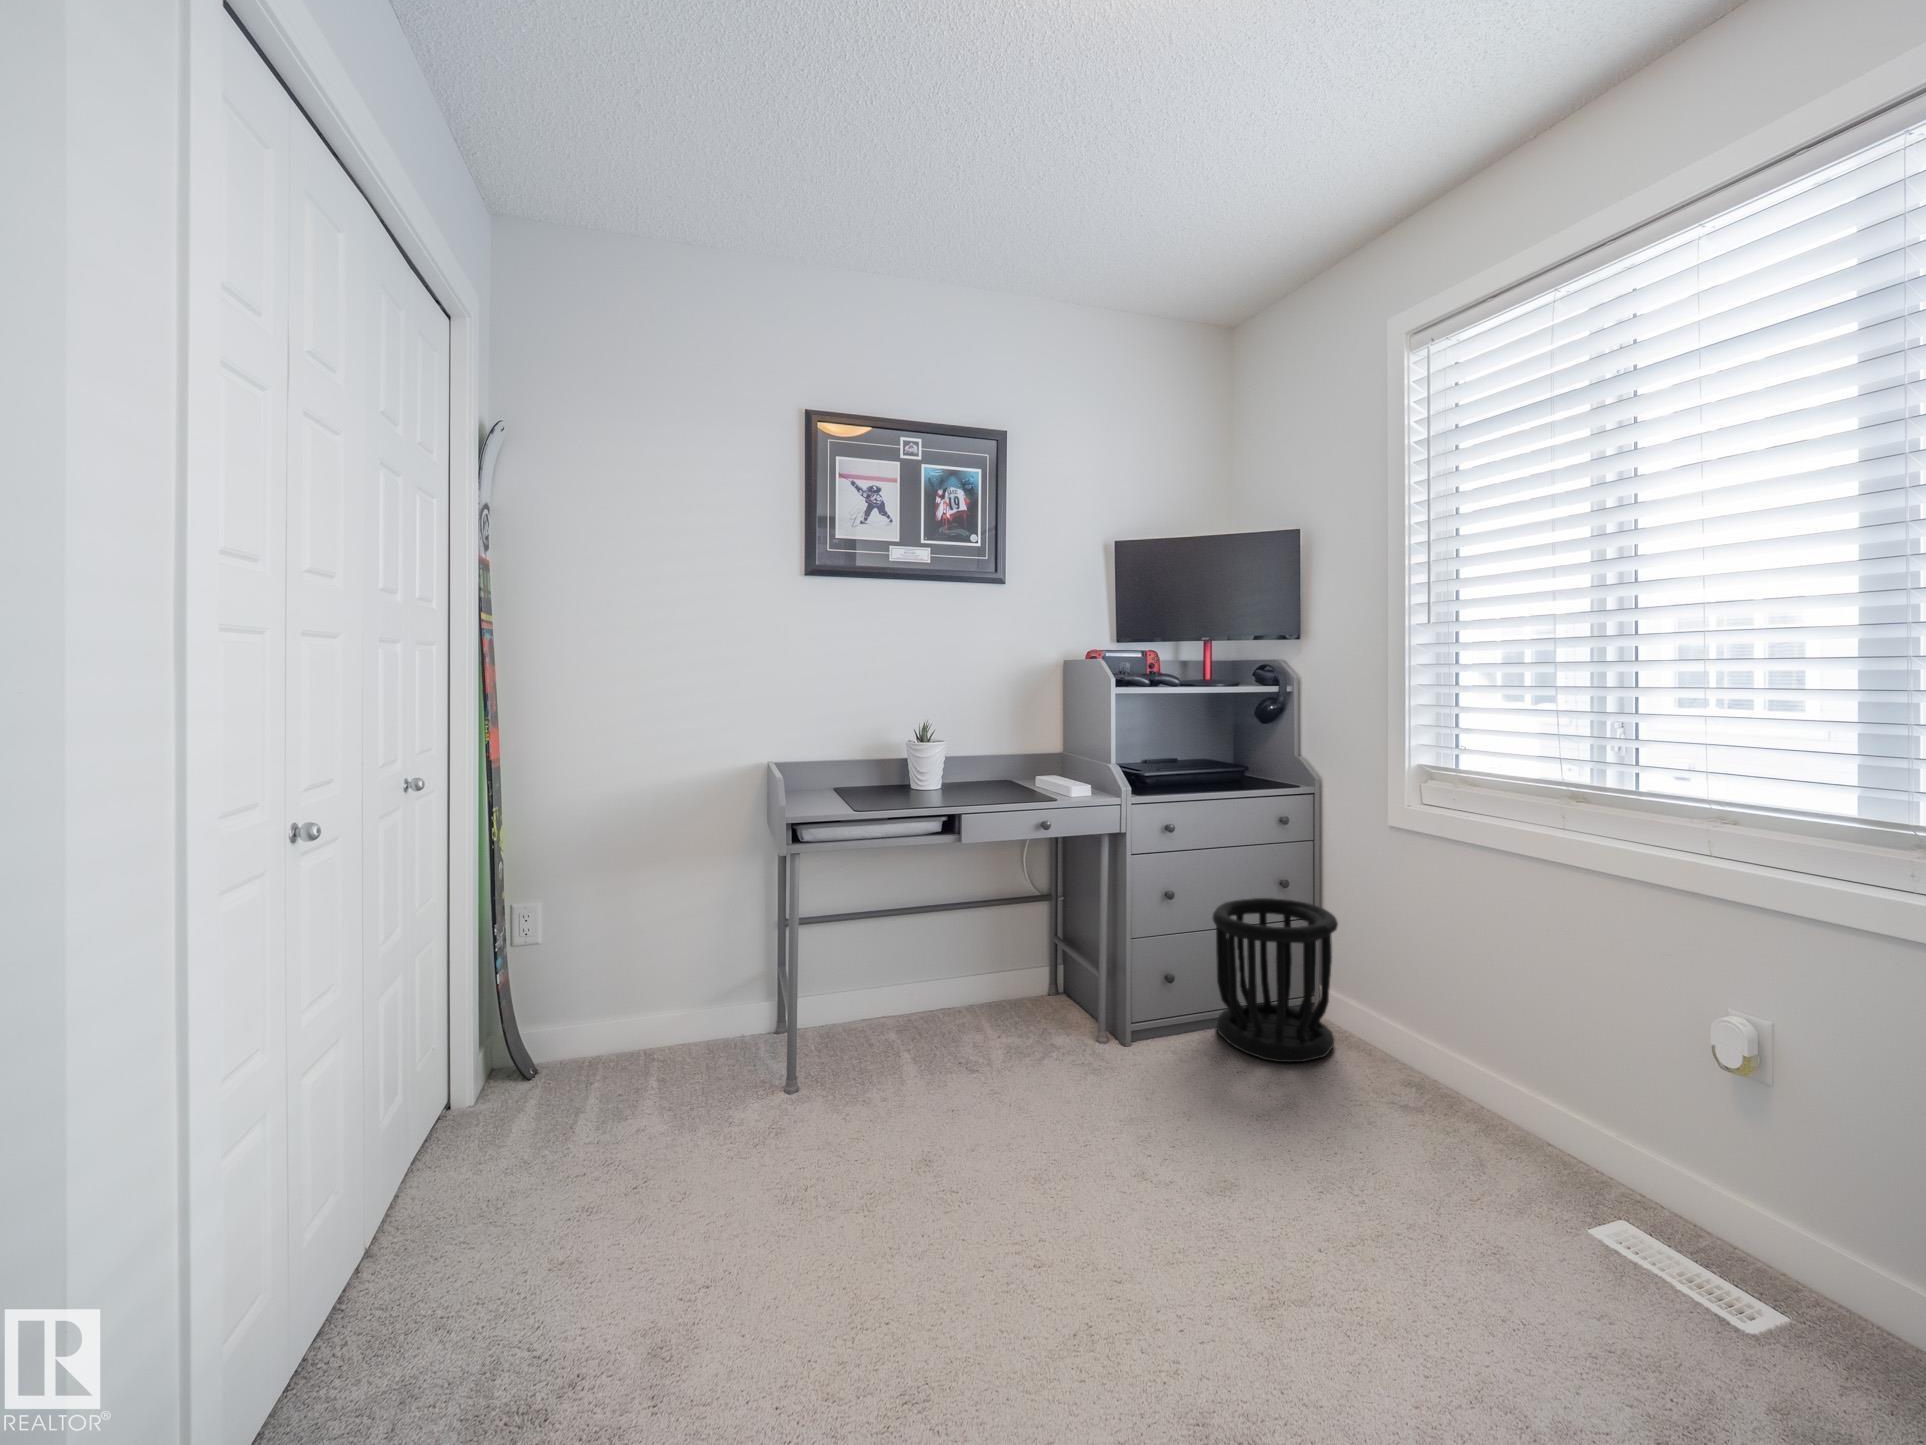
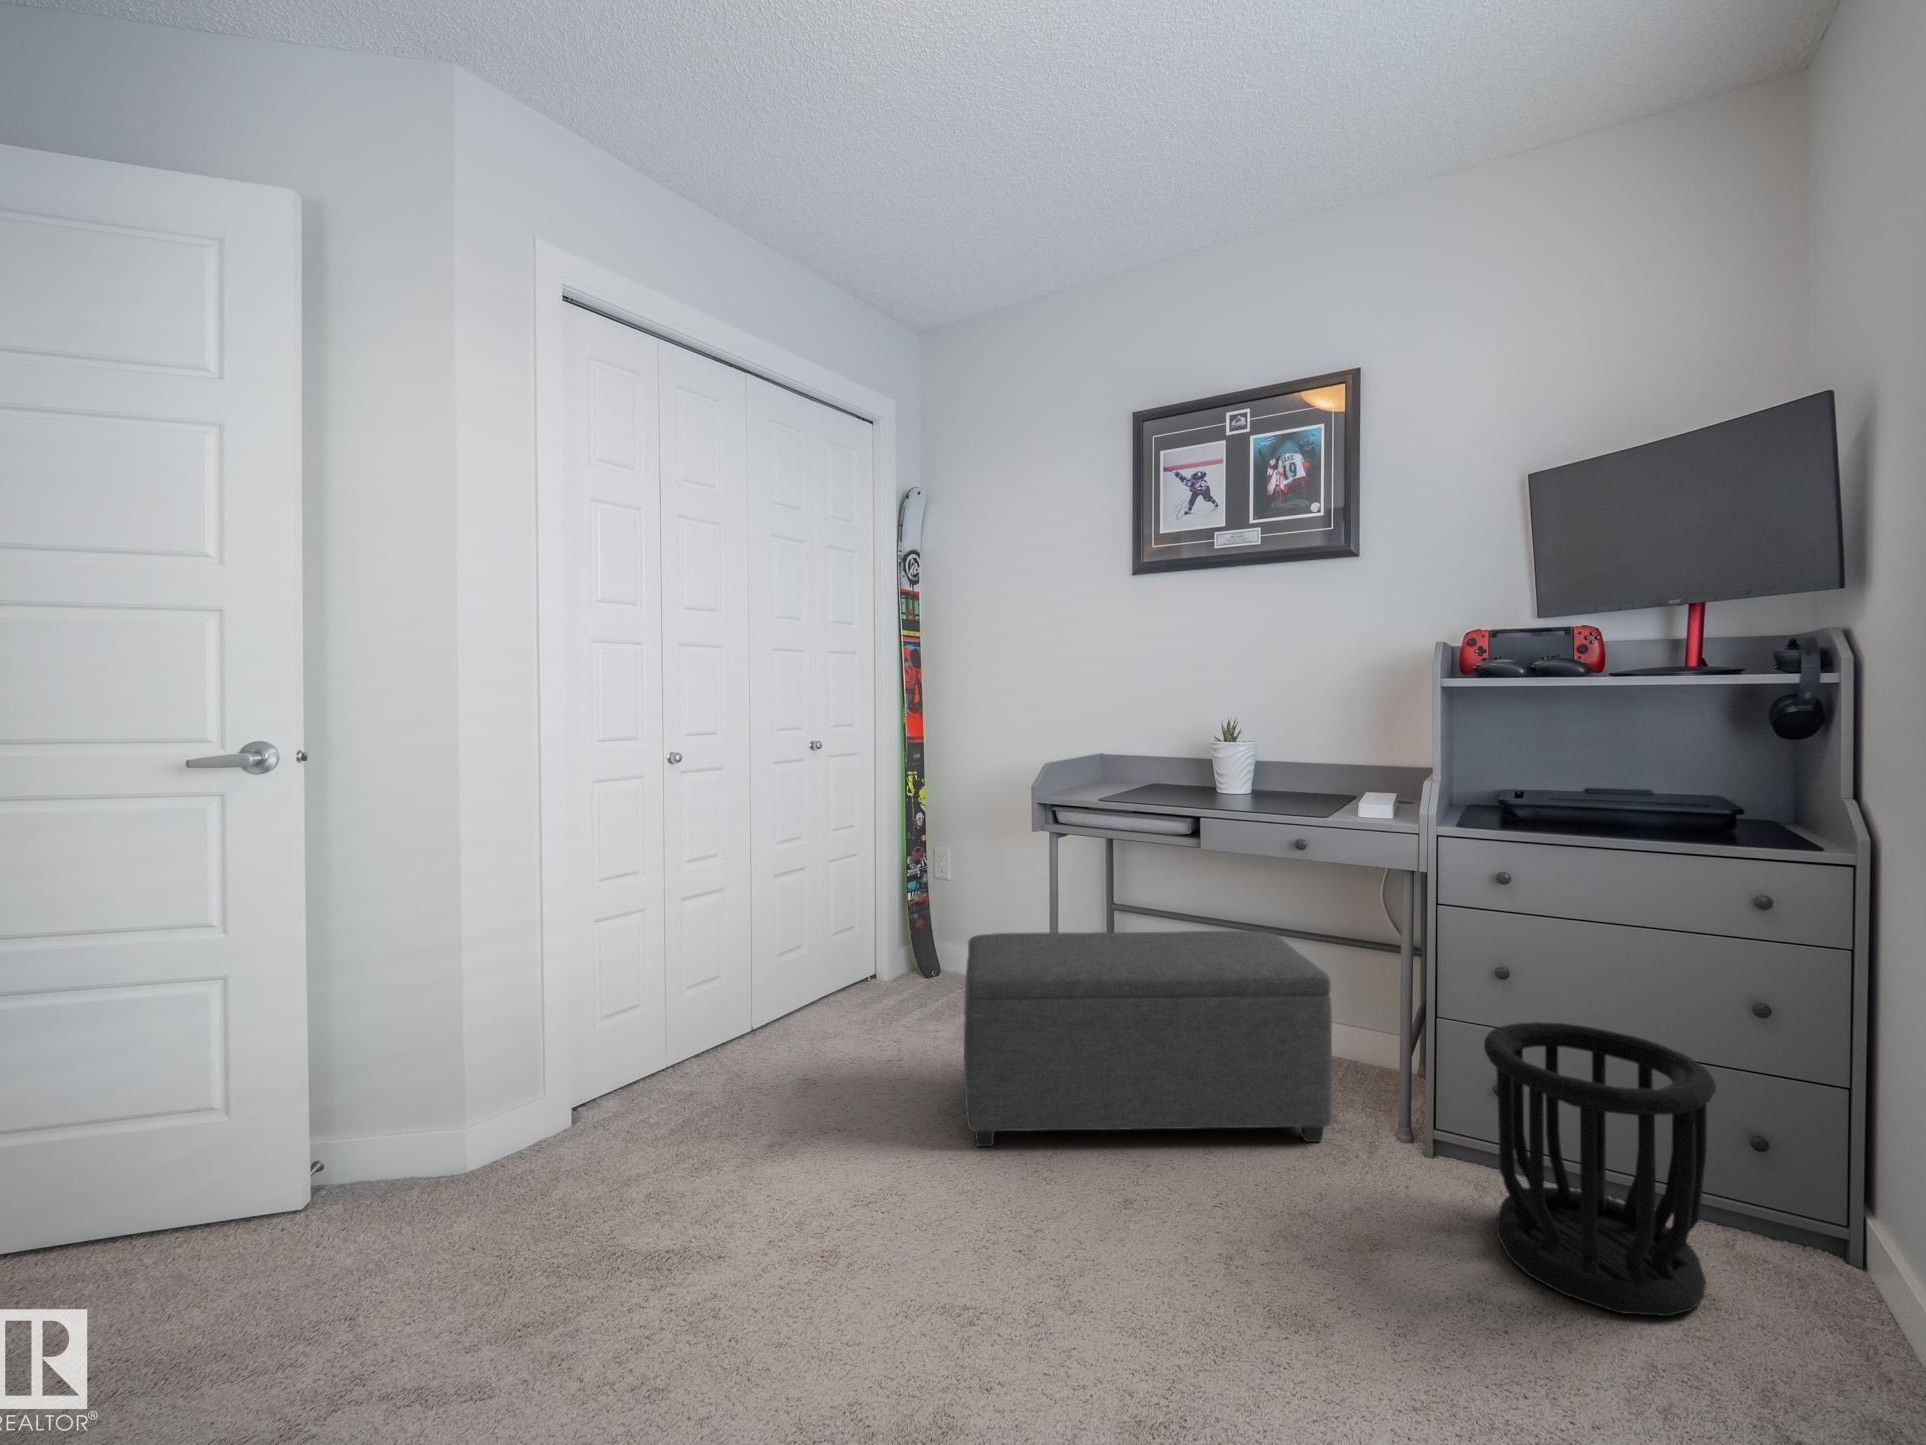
ottoman: none [797,900,1101,1207] -> present [964,931,1332,1146]

